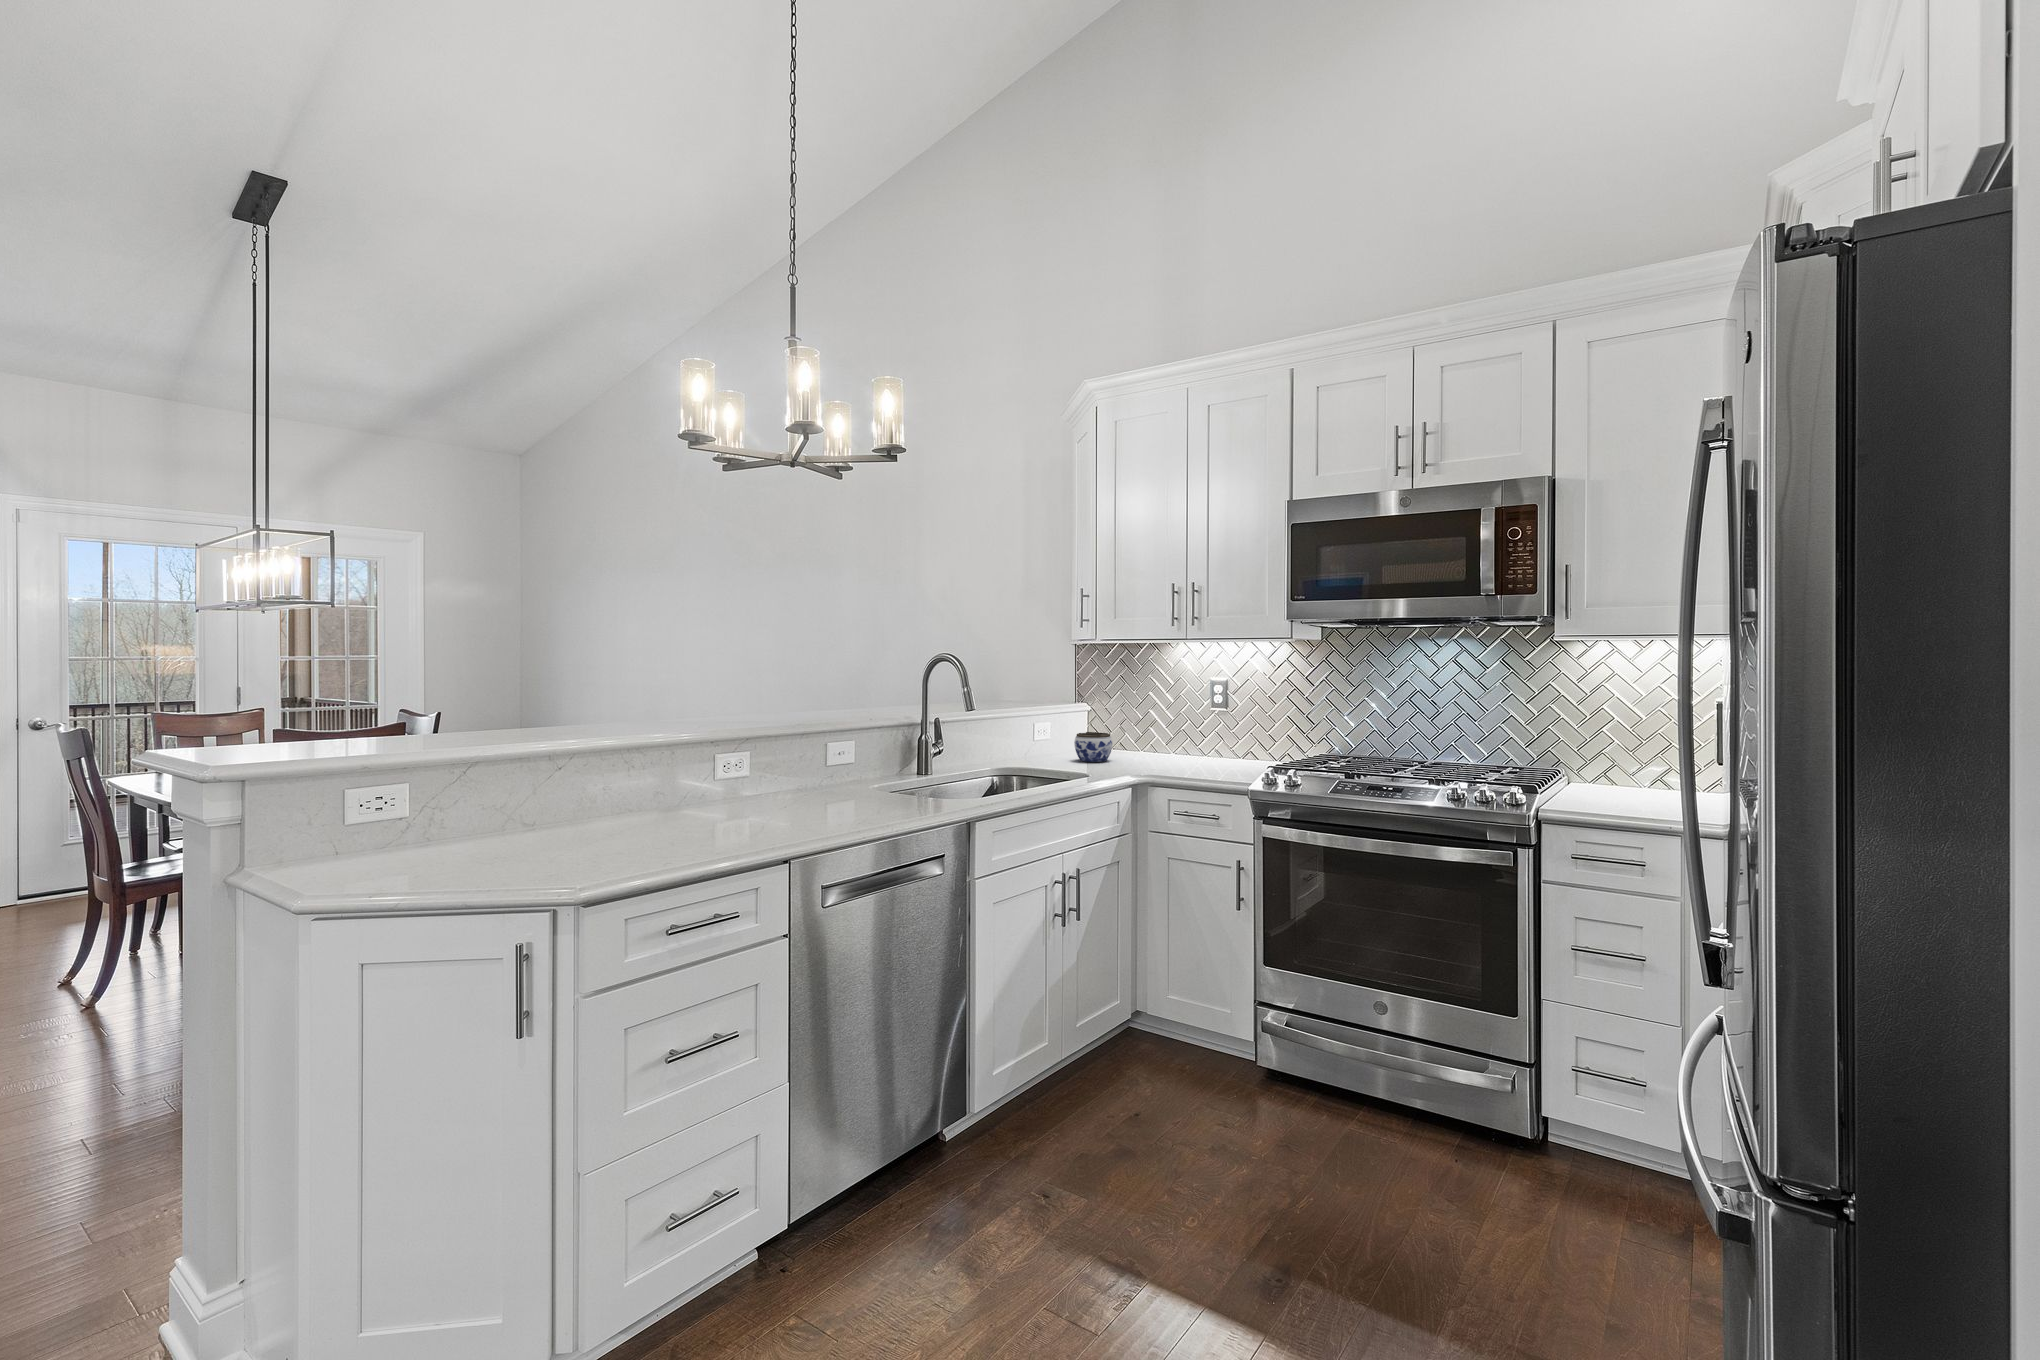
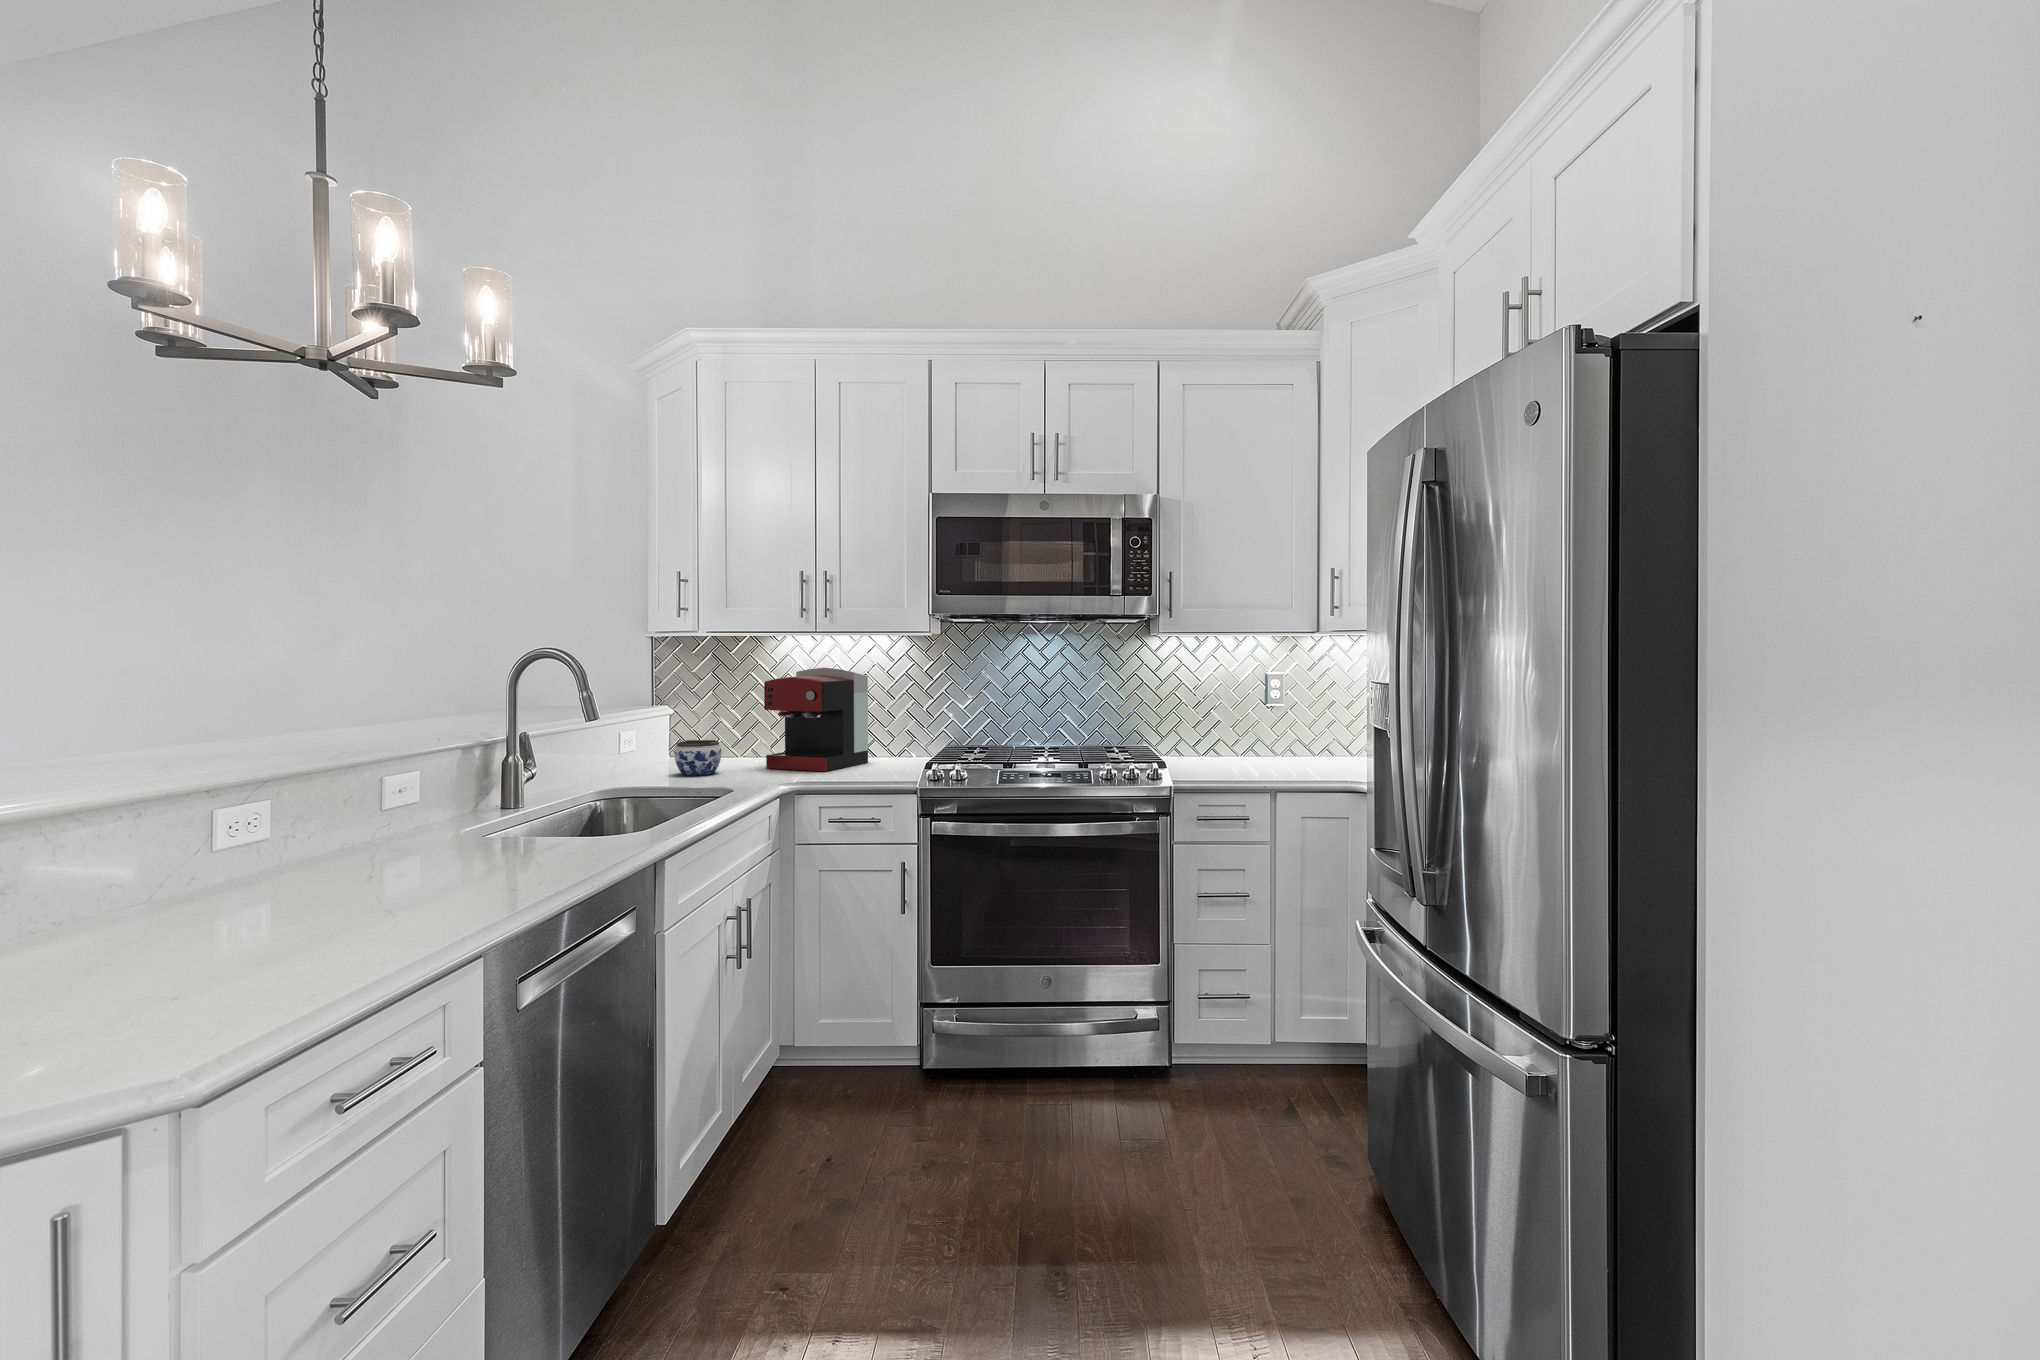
coffee maker: none [1150,672,1247,767] -> present [764,668,868,771]

